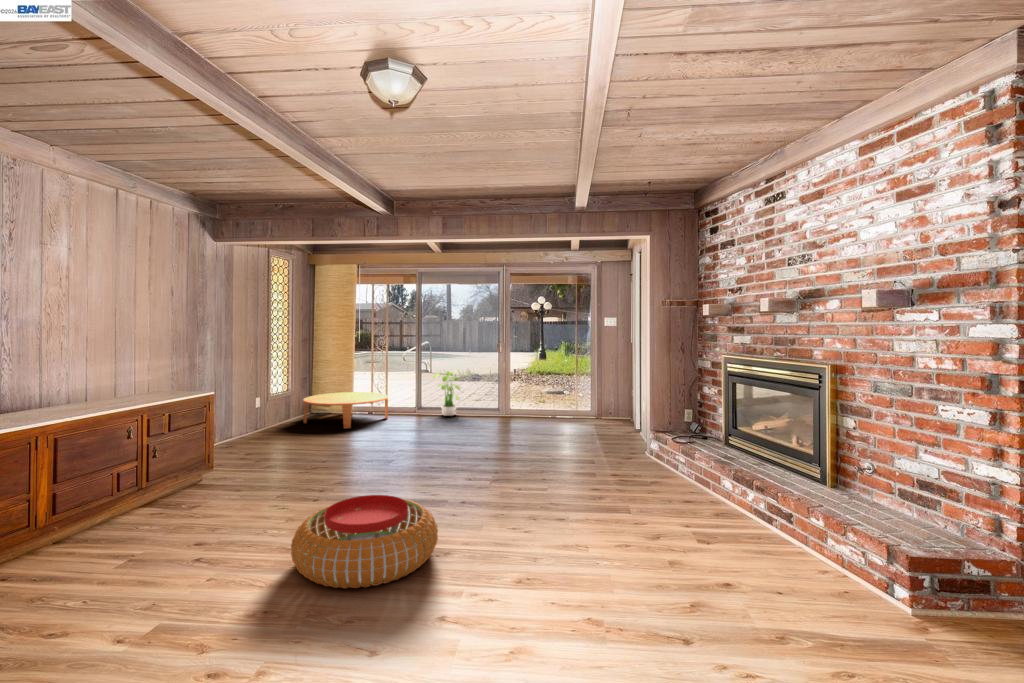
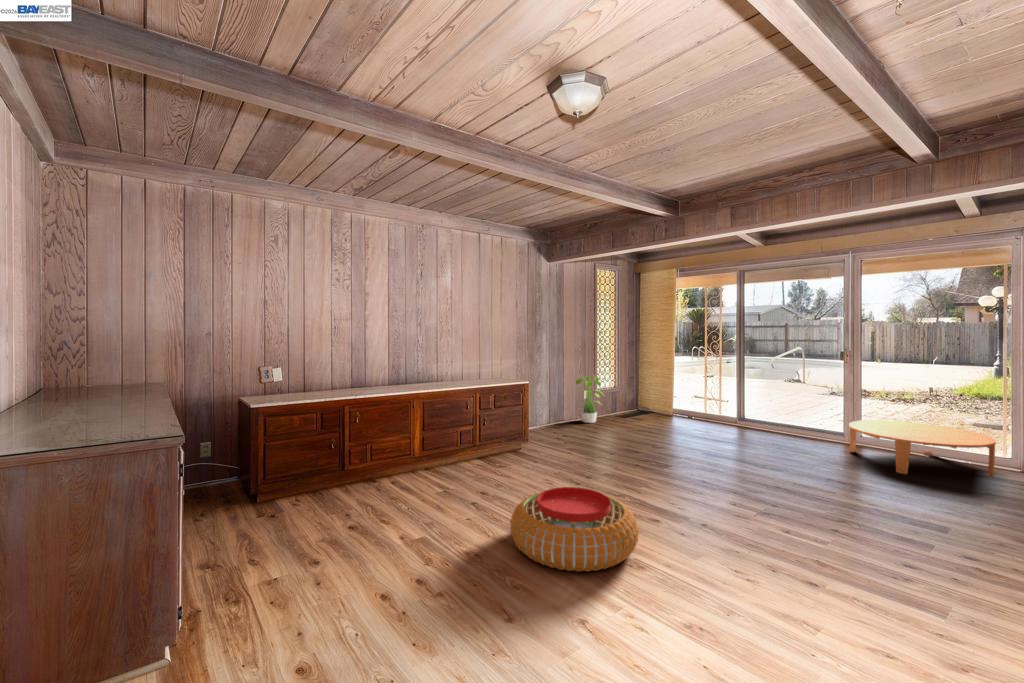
potted plant: present [433,372,460,416] -> present [576,376,601,423]
coffee table: present [303,392,388,428] -> present [849,420,996,477]

